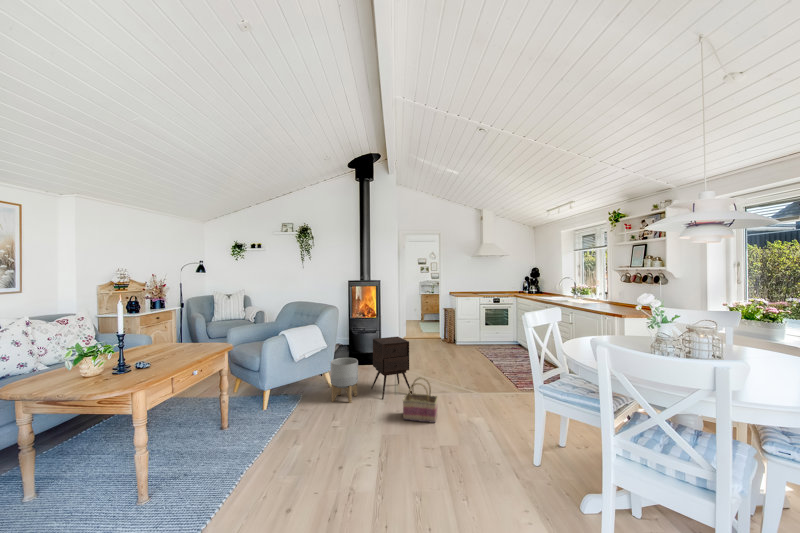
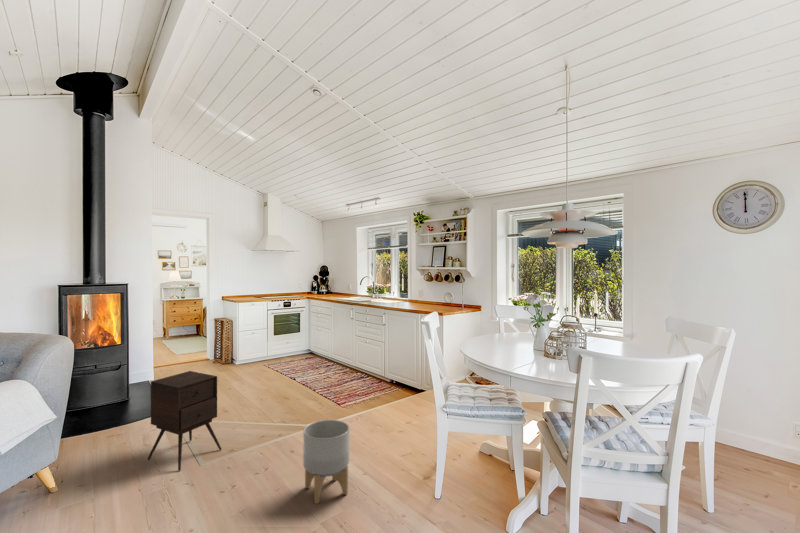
planter: present [331,358,358,403] -> present [303,420,349,504]
basket: present [403,377,438,423] -> none [231,424,282,491]

